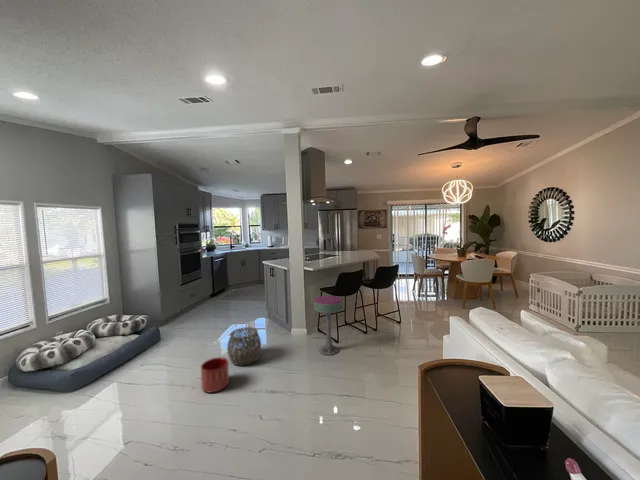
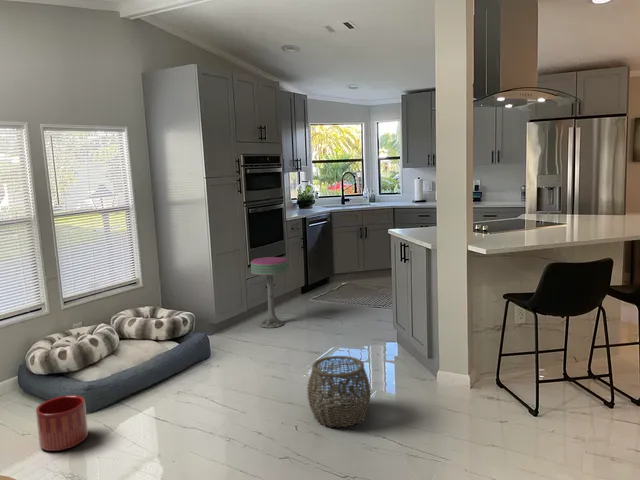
bar stool: present [314,296,342,355] -> present [251,257,288,328]
planter: present [201,357,229,392] -> present [36,395,88,451]

